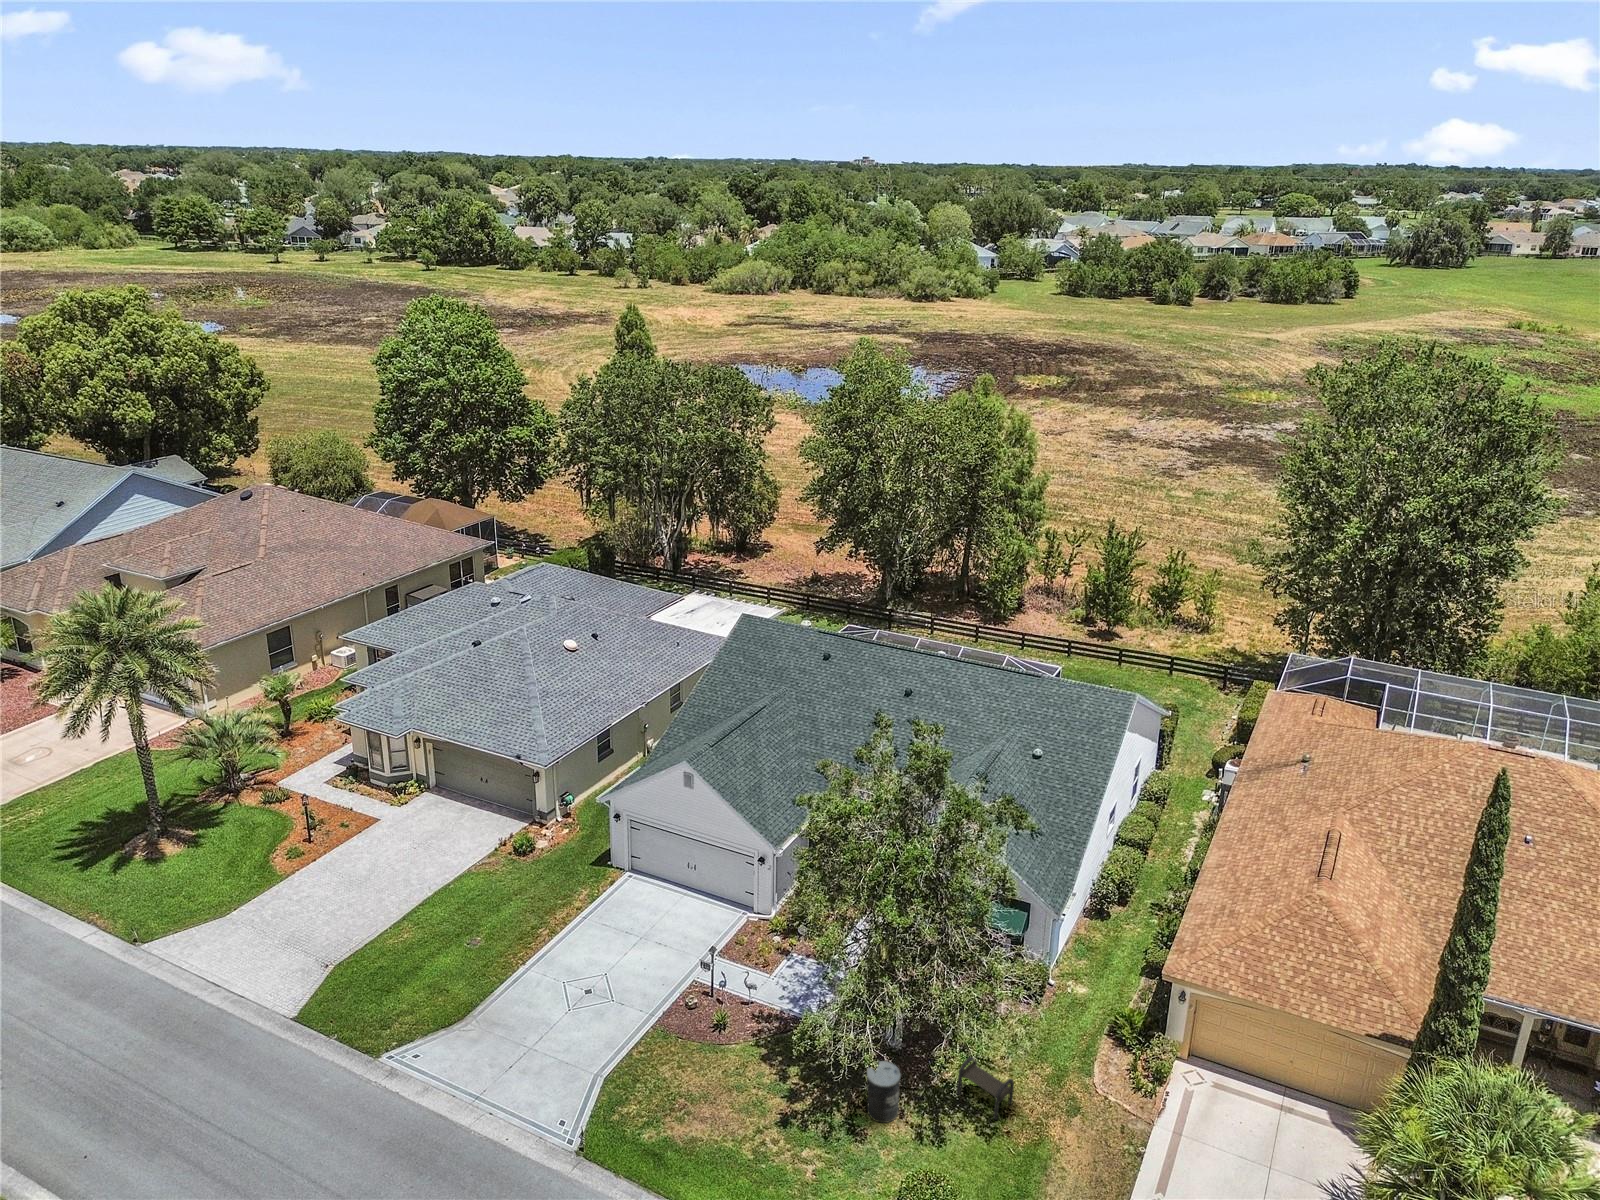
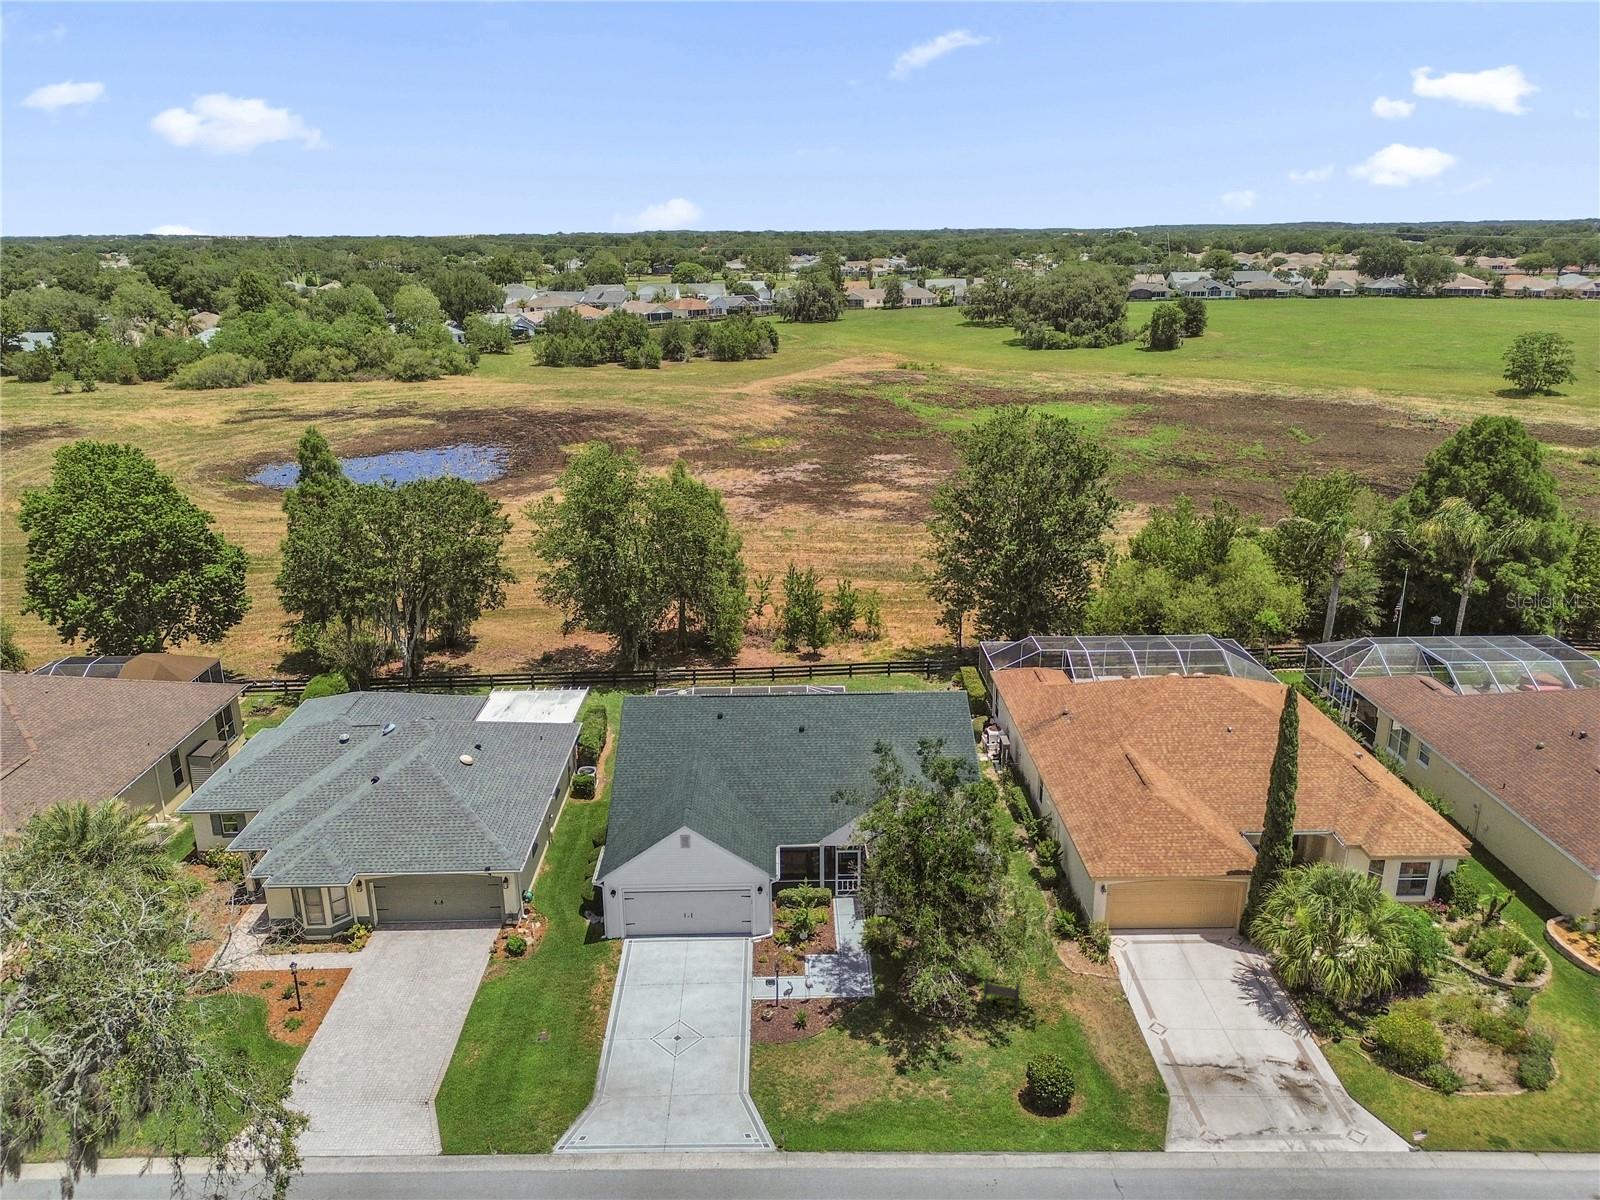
trash can: present [867,1061,901,1123] -> none [941,1001,966,1045]

